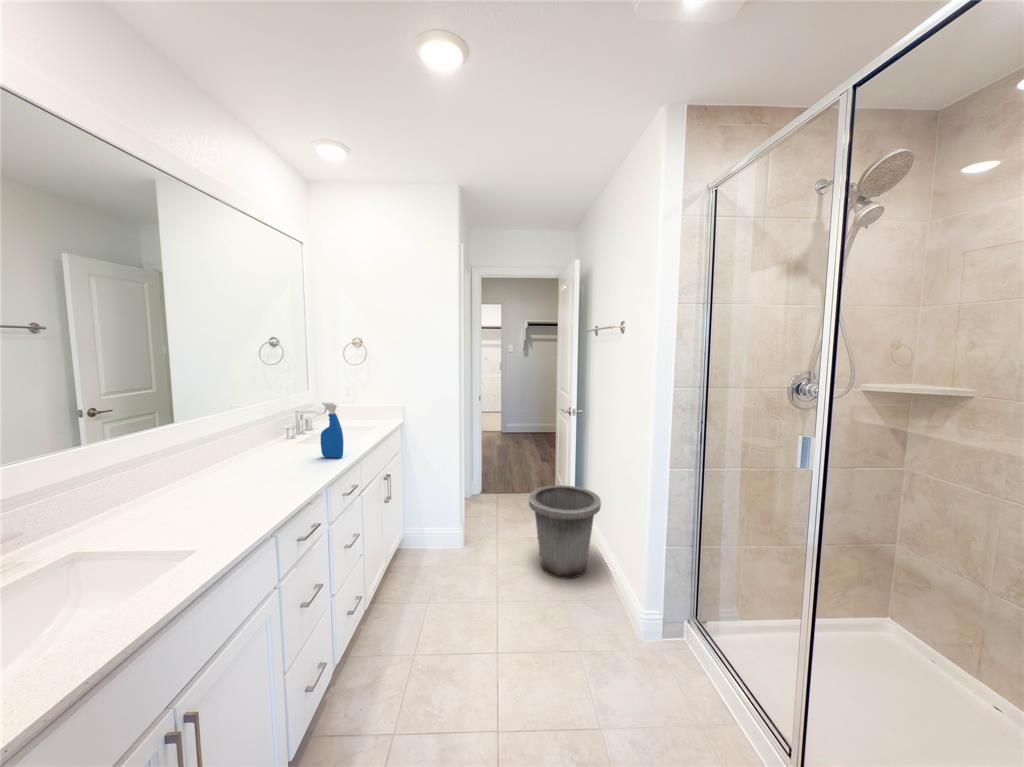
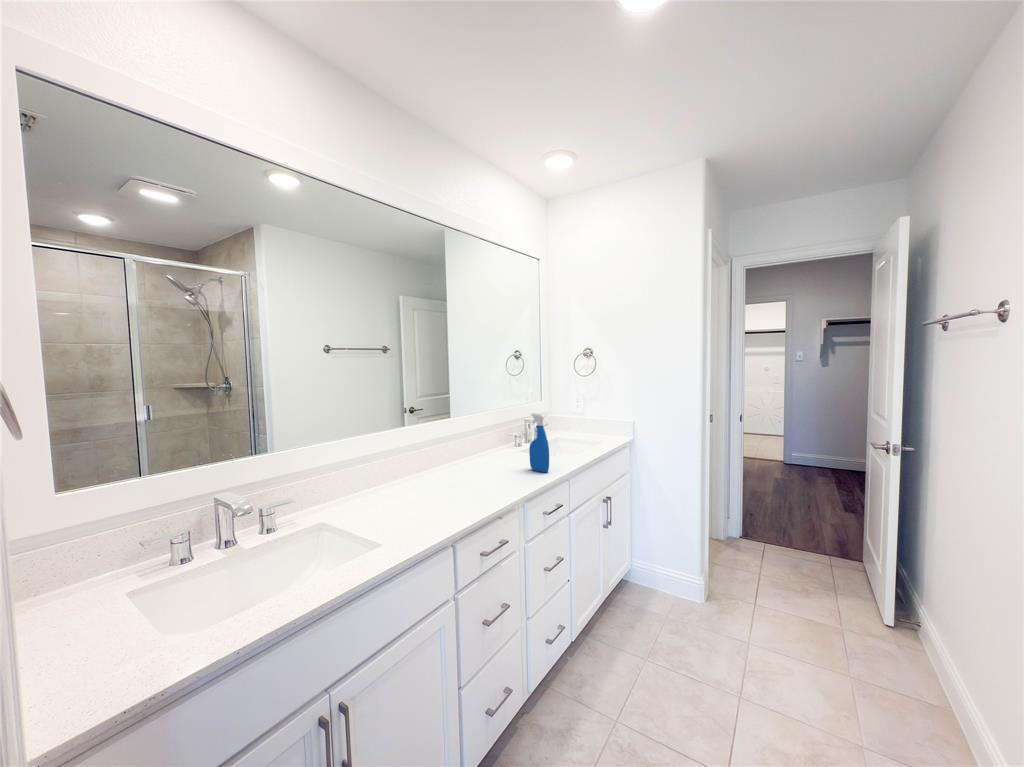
trash can: present [529,485,601,579] -> none [802,554,951,717]

